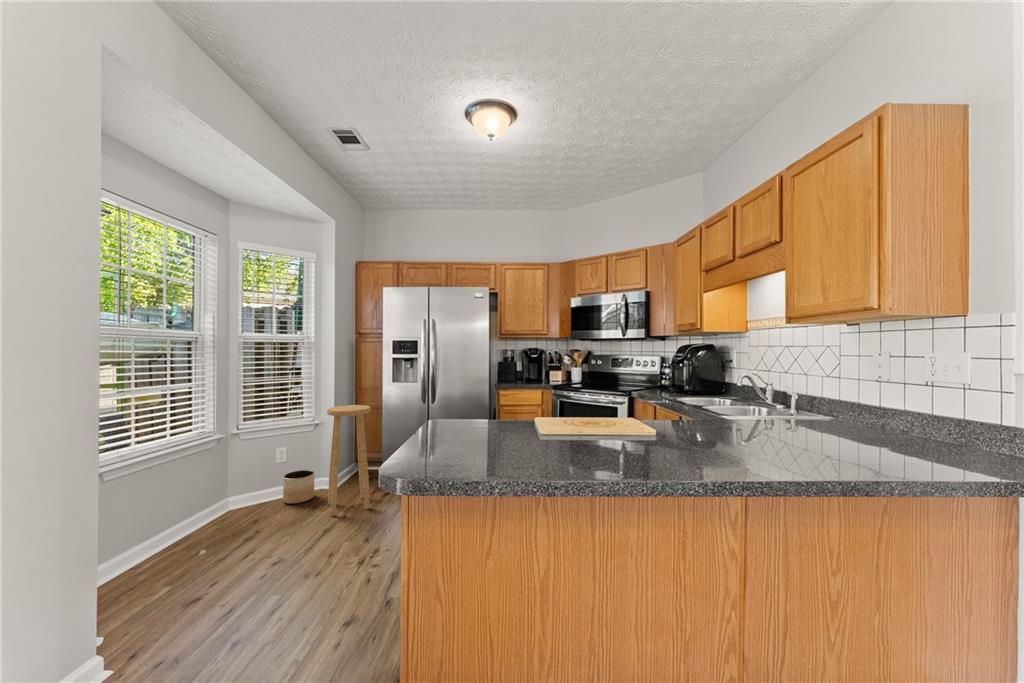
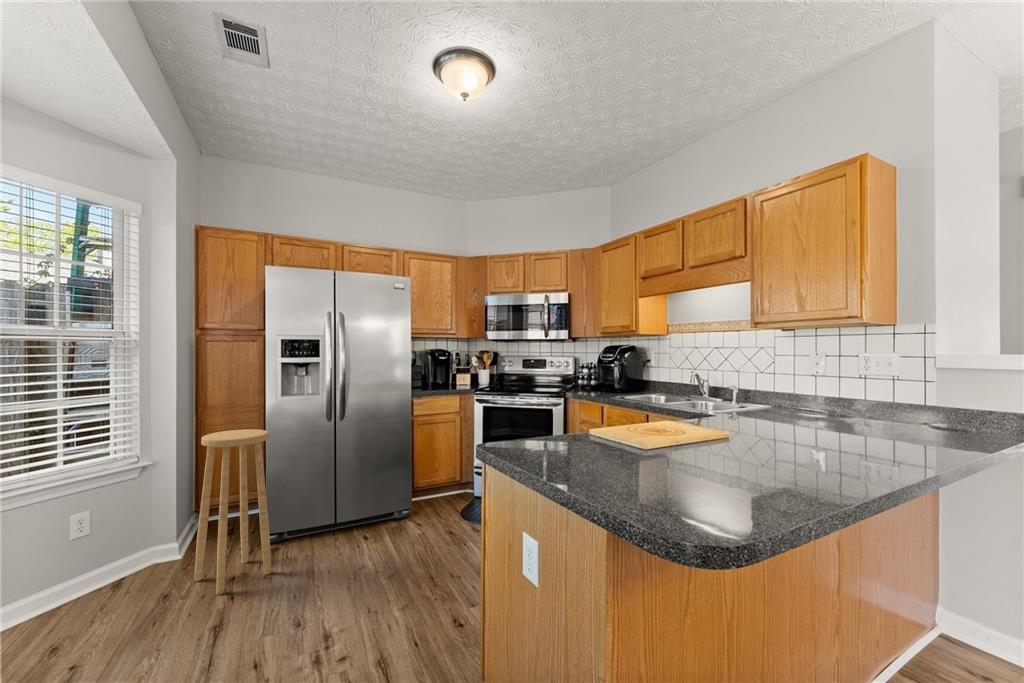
planter: present [283,470,314,504] -> none [102,538,158,595]

